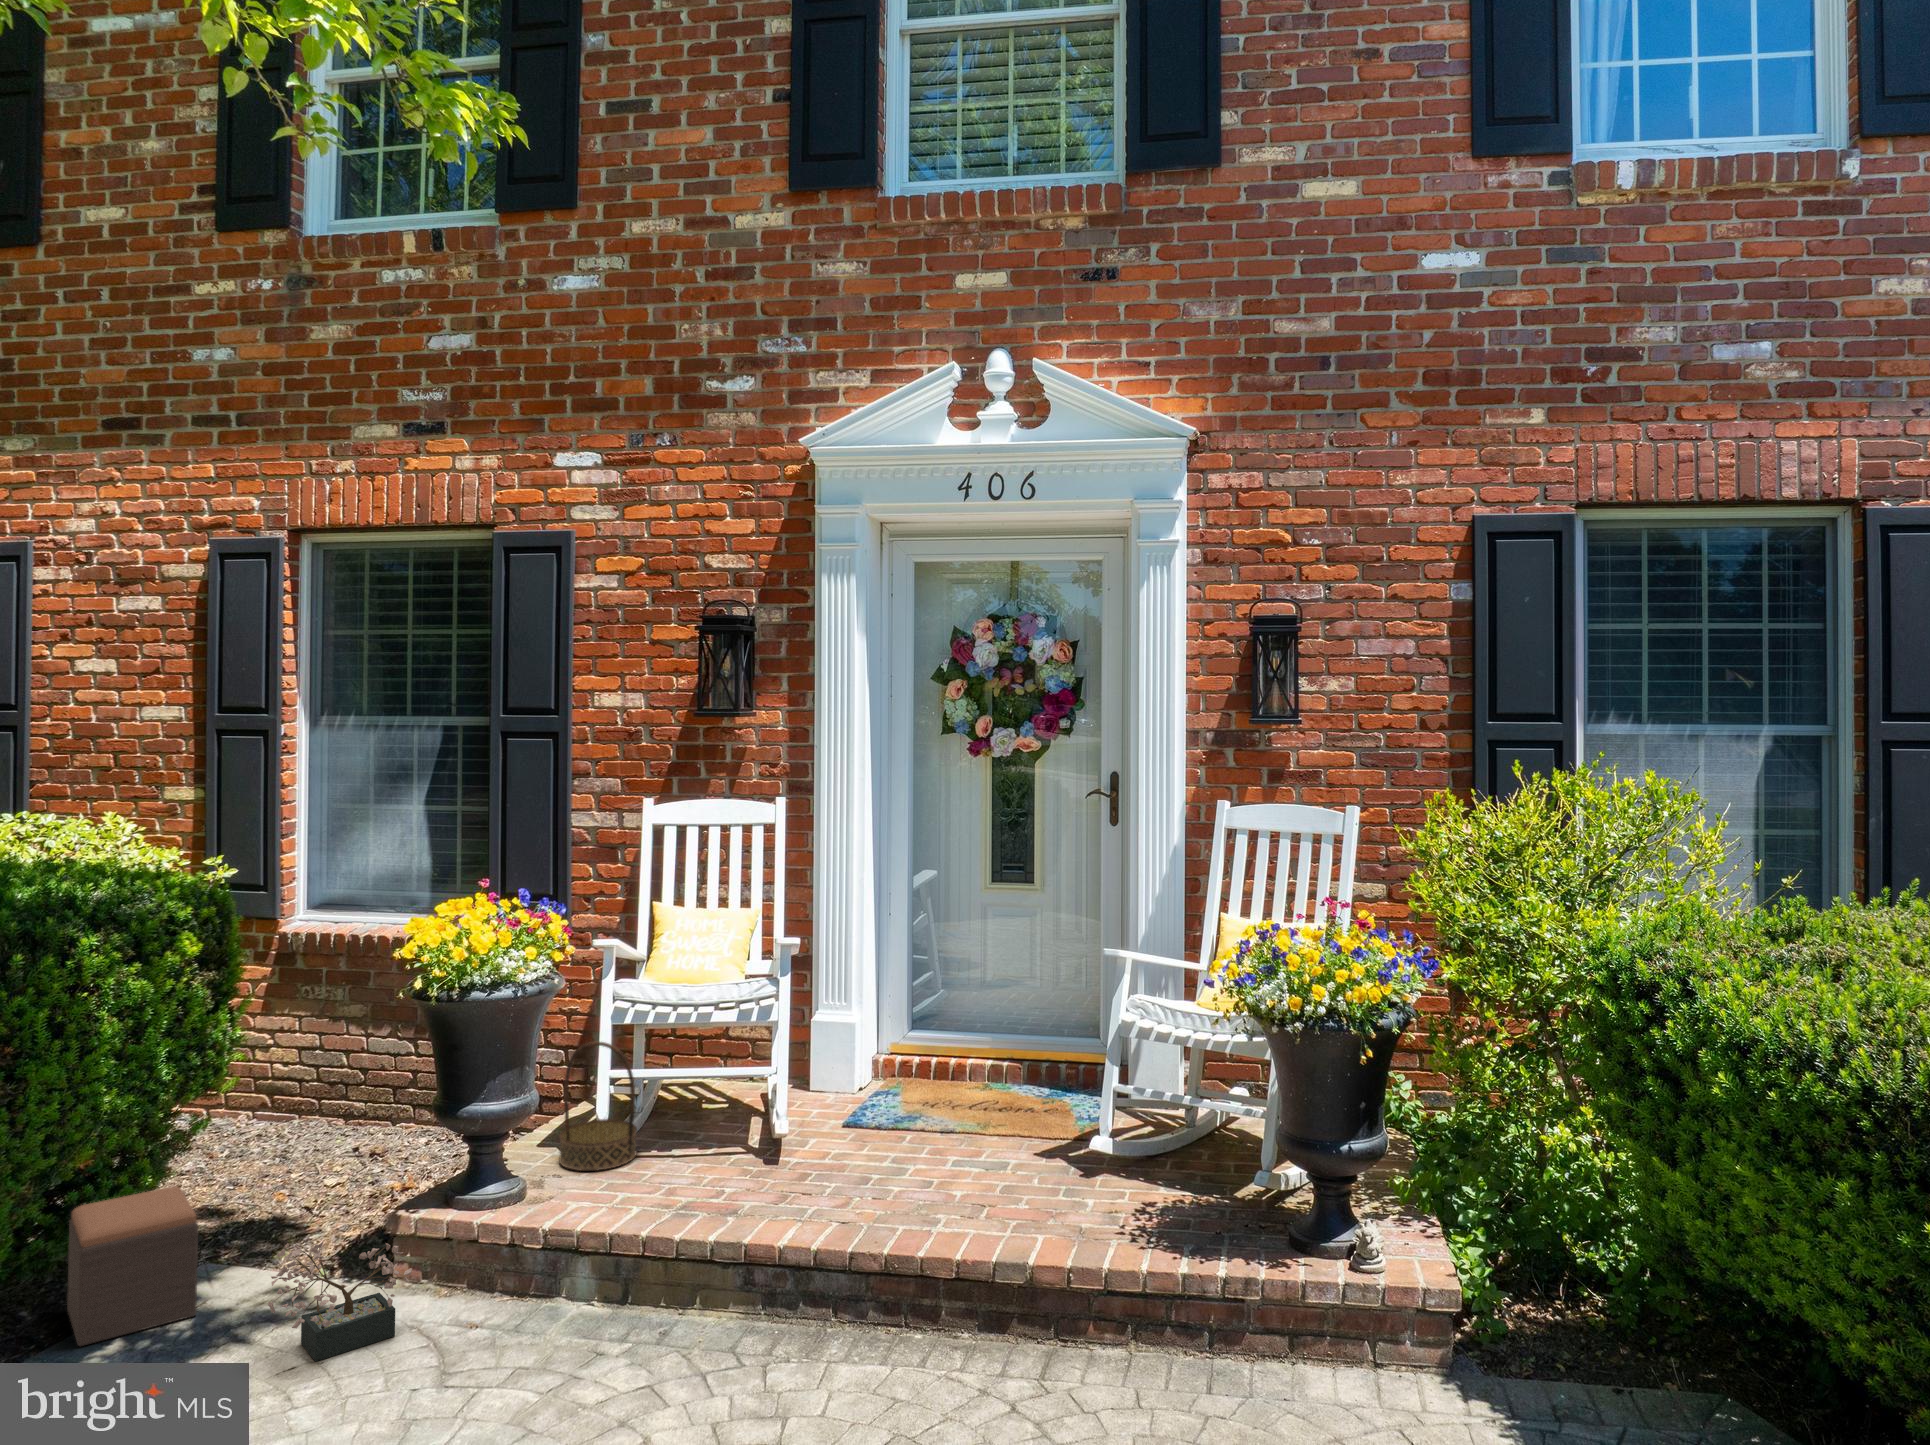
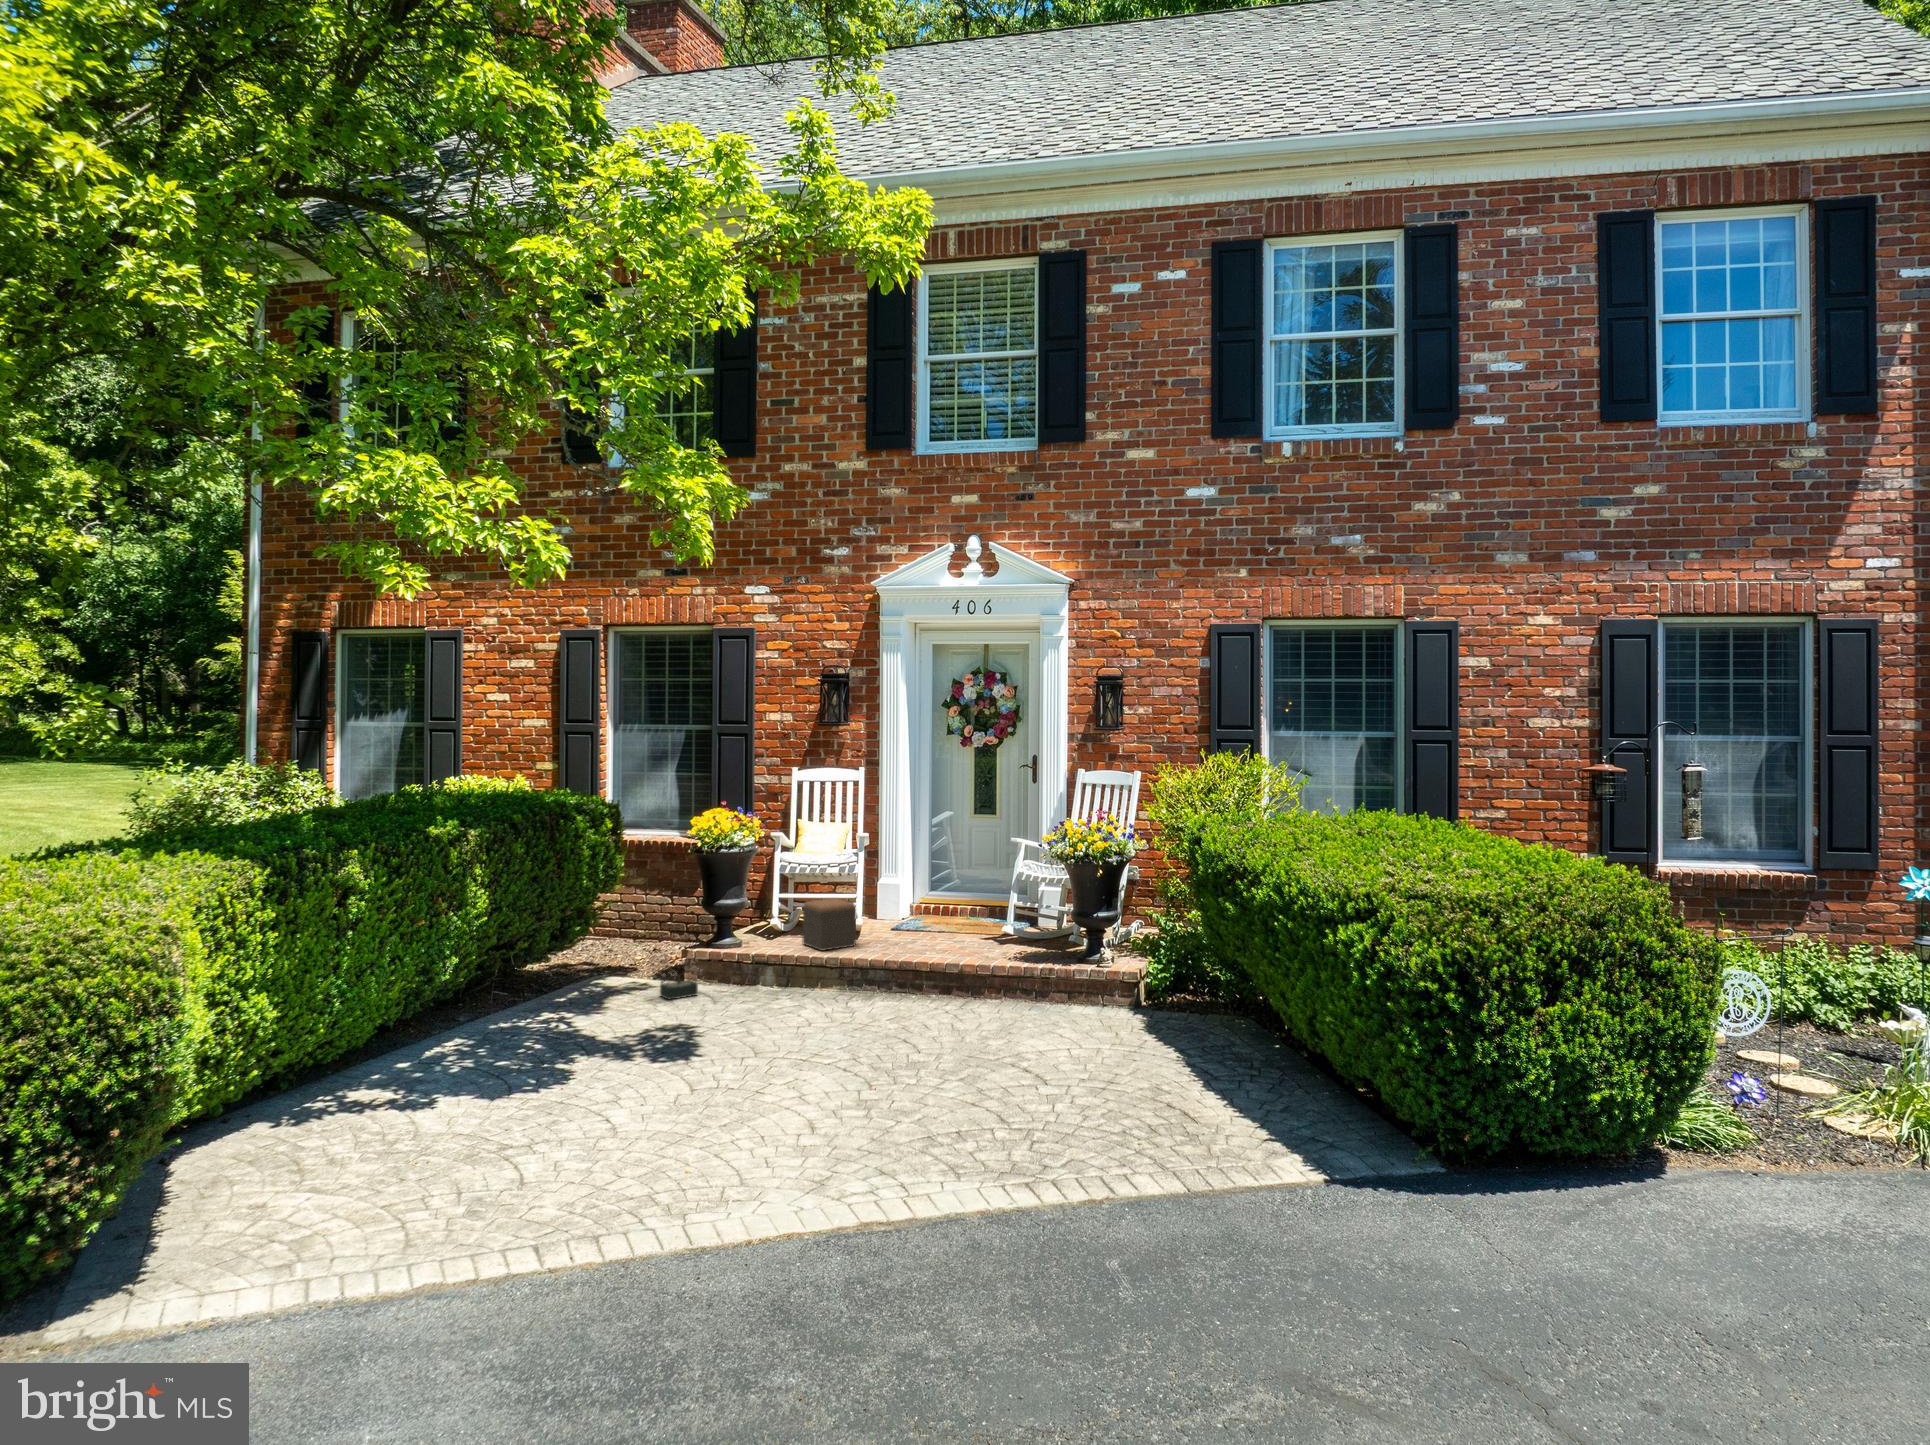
basket: present [559,1042,637,1171] -> none [757,884,793,943]
footstool: present [67,1186,198,1346] -> present [802,898,856,951]

